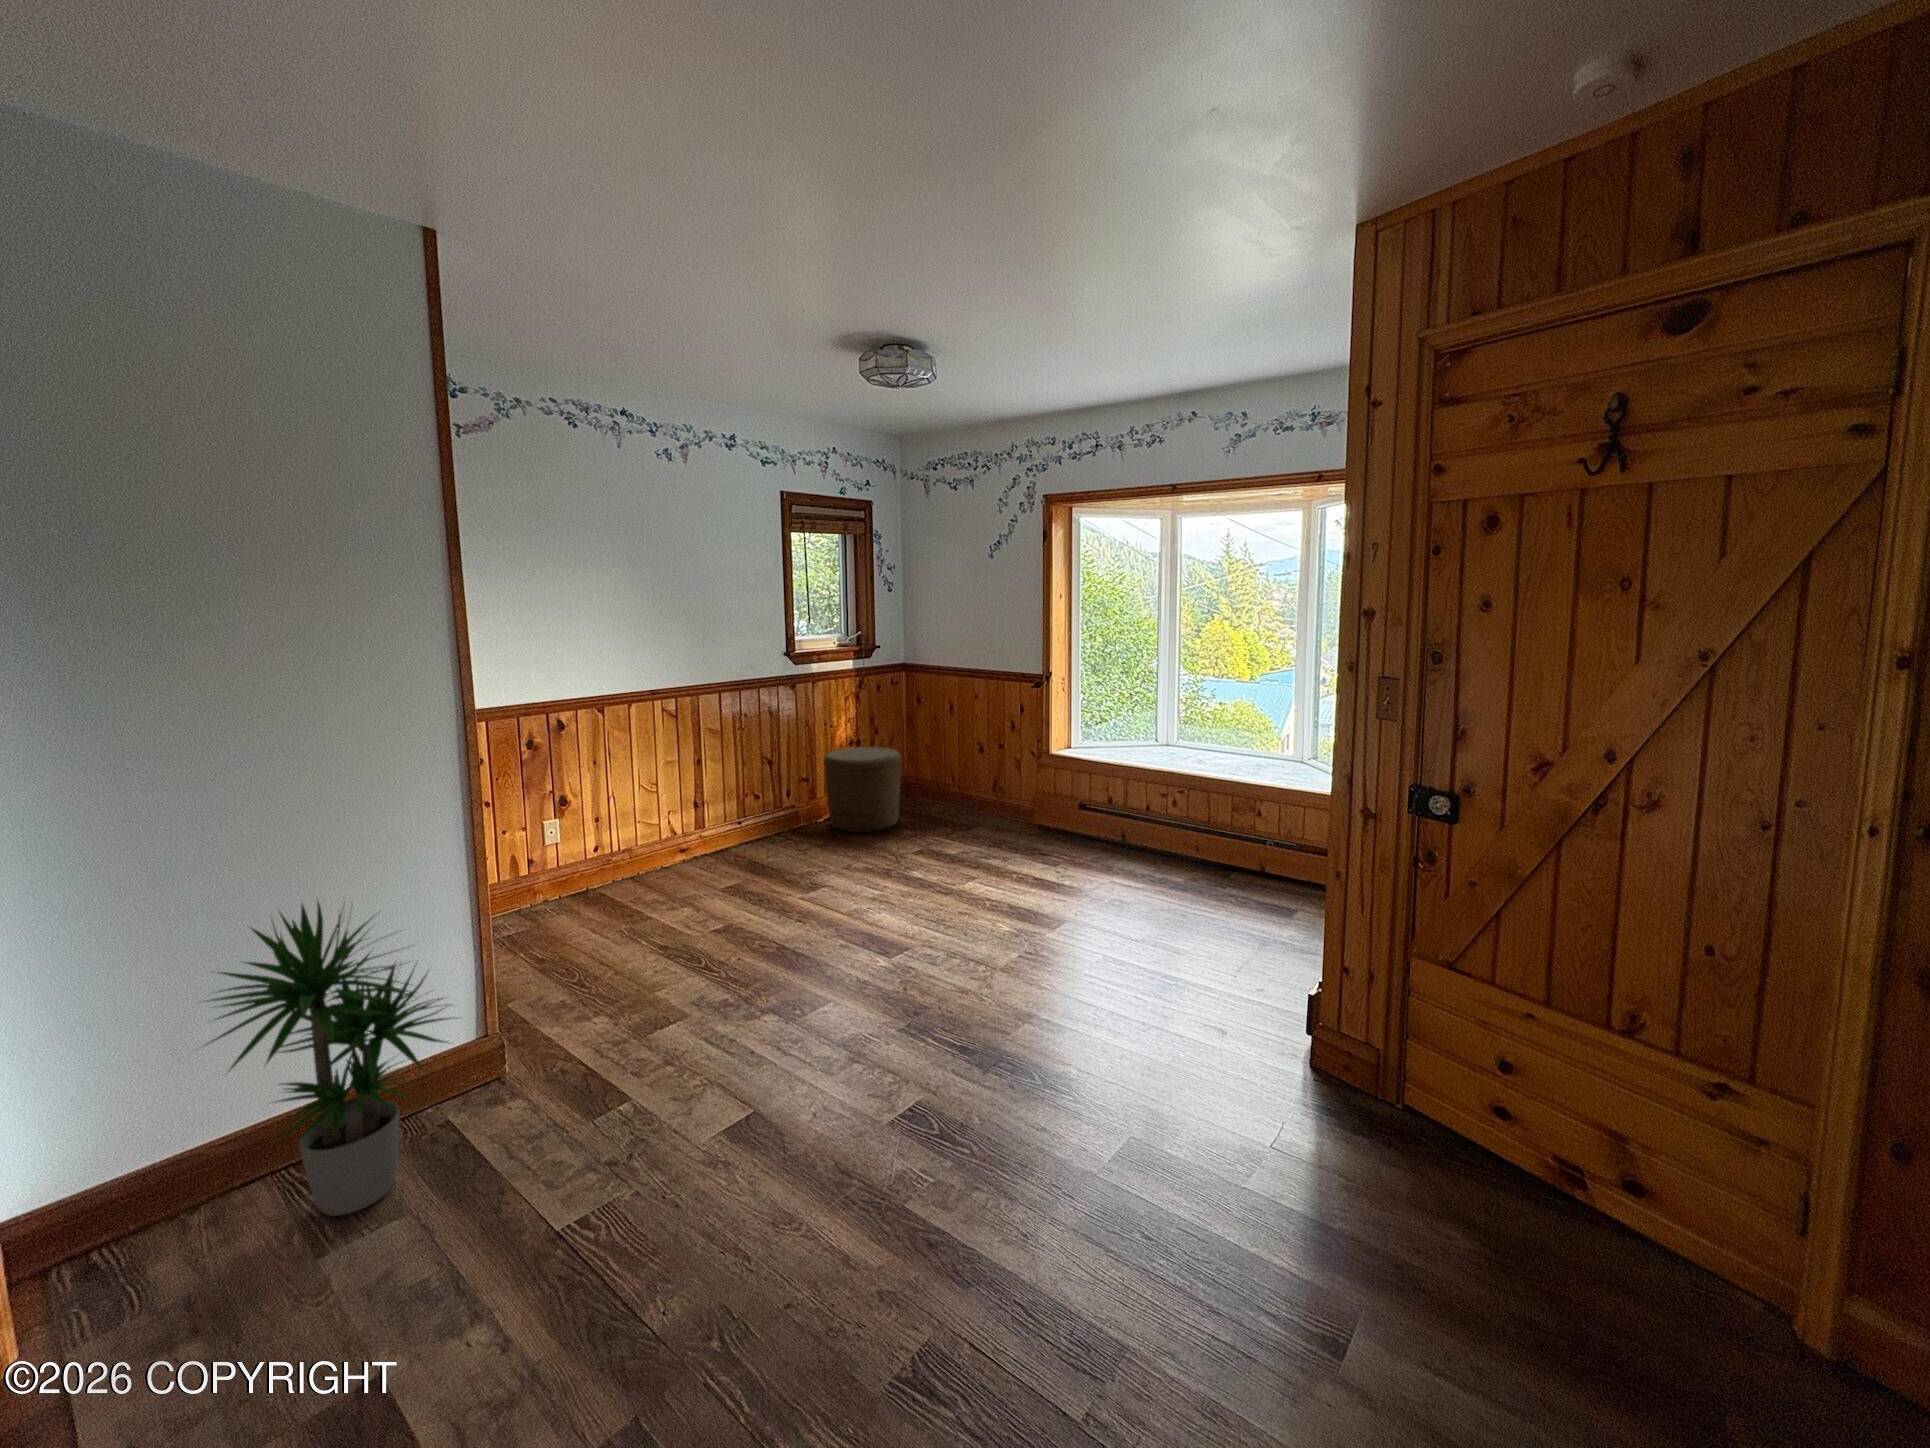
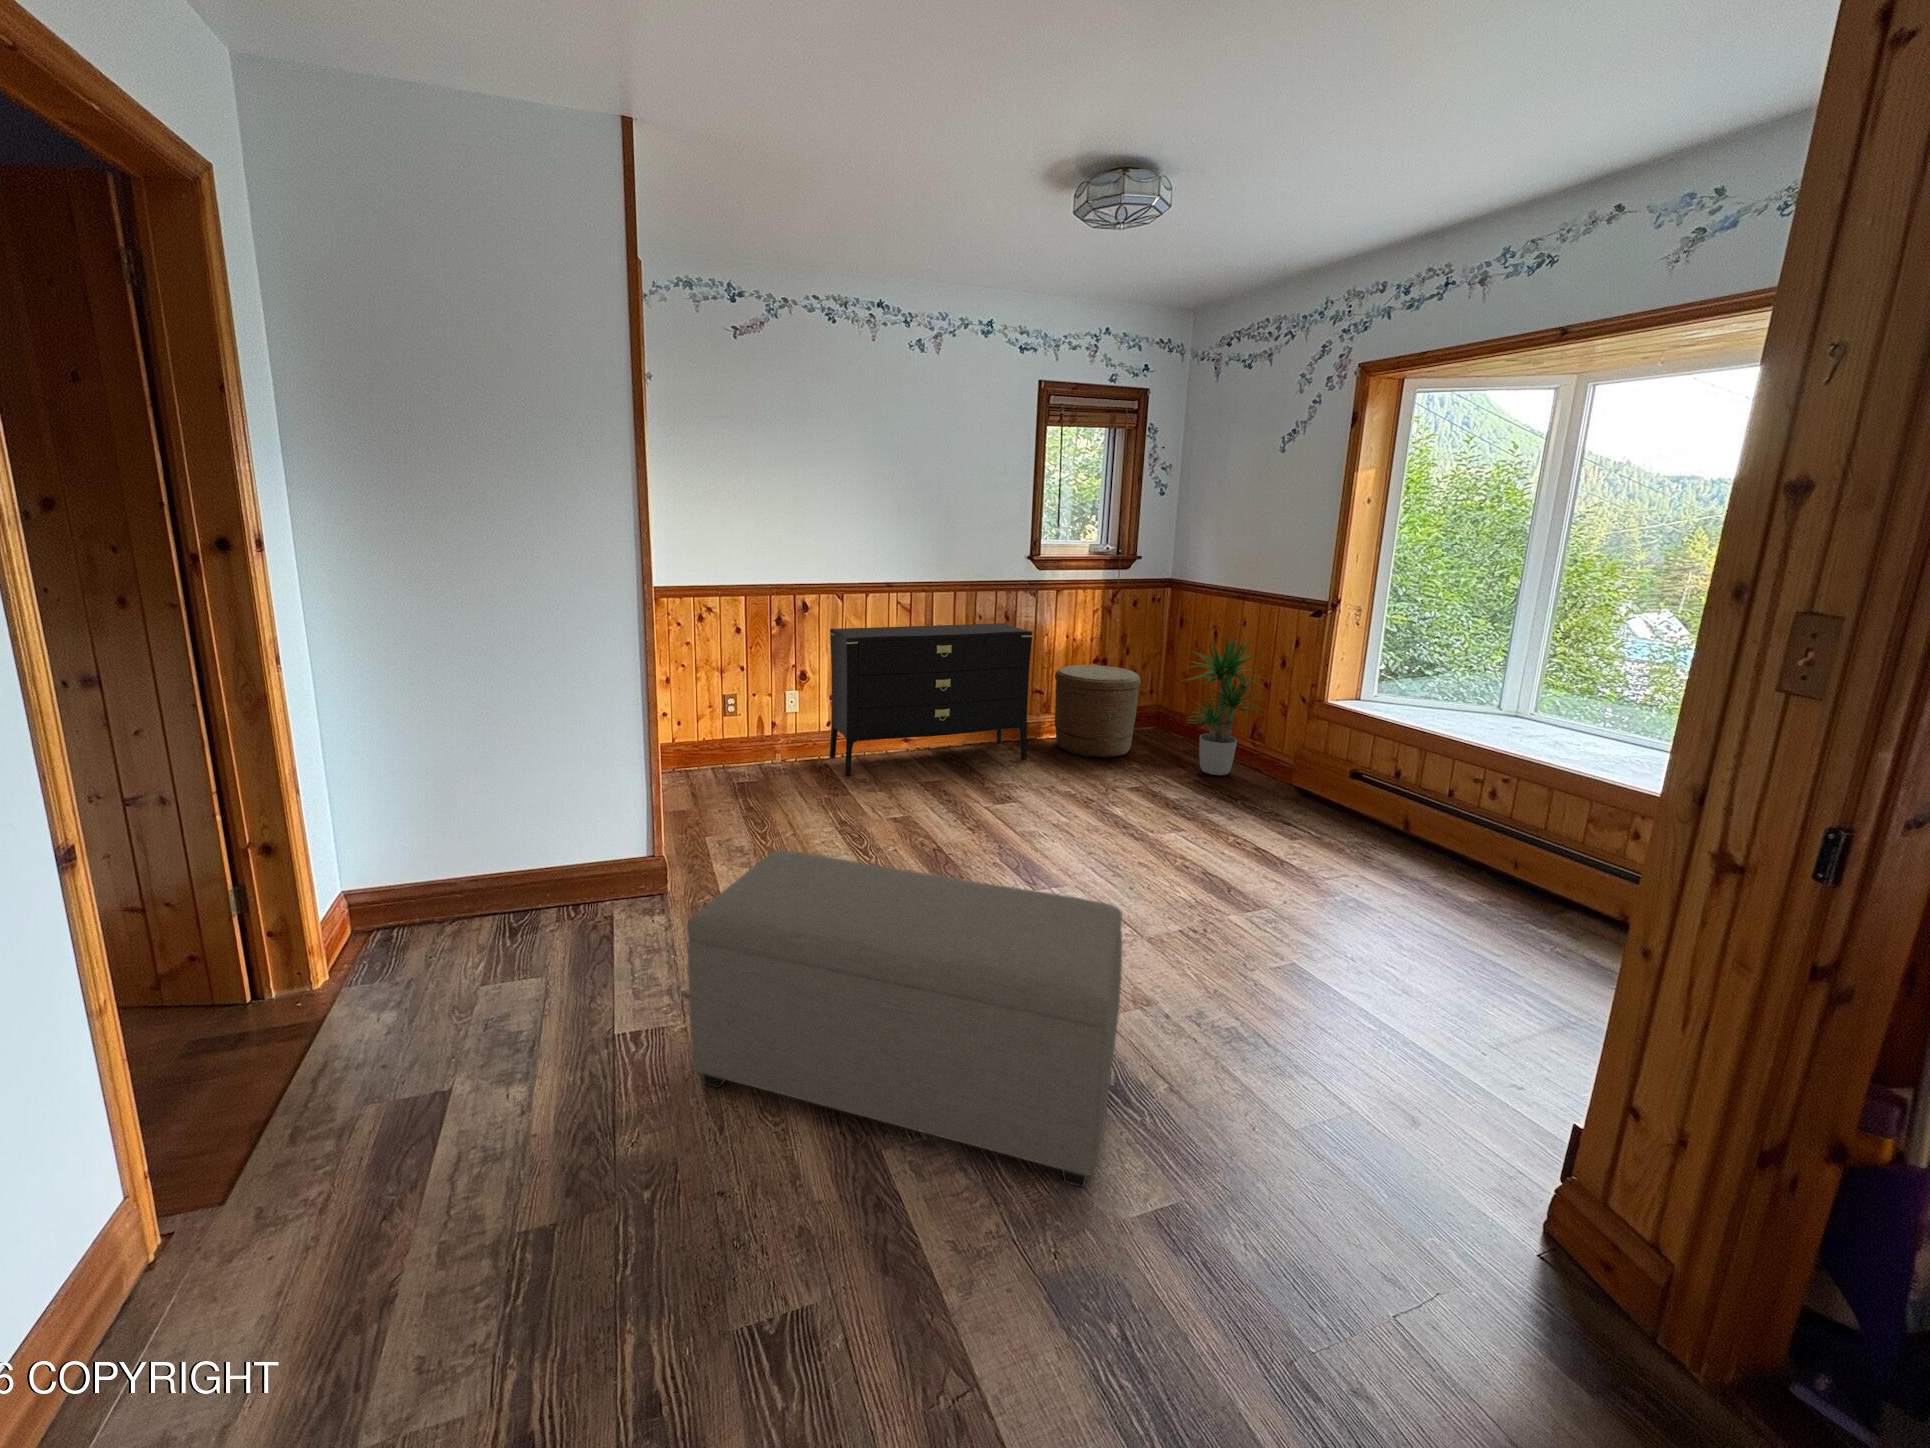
dresser: none [592,718,811,900] -> present [830,623,1032,776]
potted plant: present [208,902,457,1216] -> present [1182,636,1266,775]
ottoman: none [679,938,1075,1231] -> present [687,850,1122,1187]

